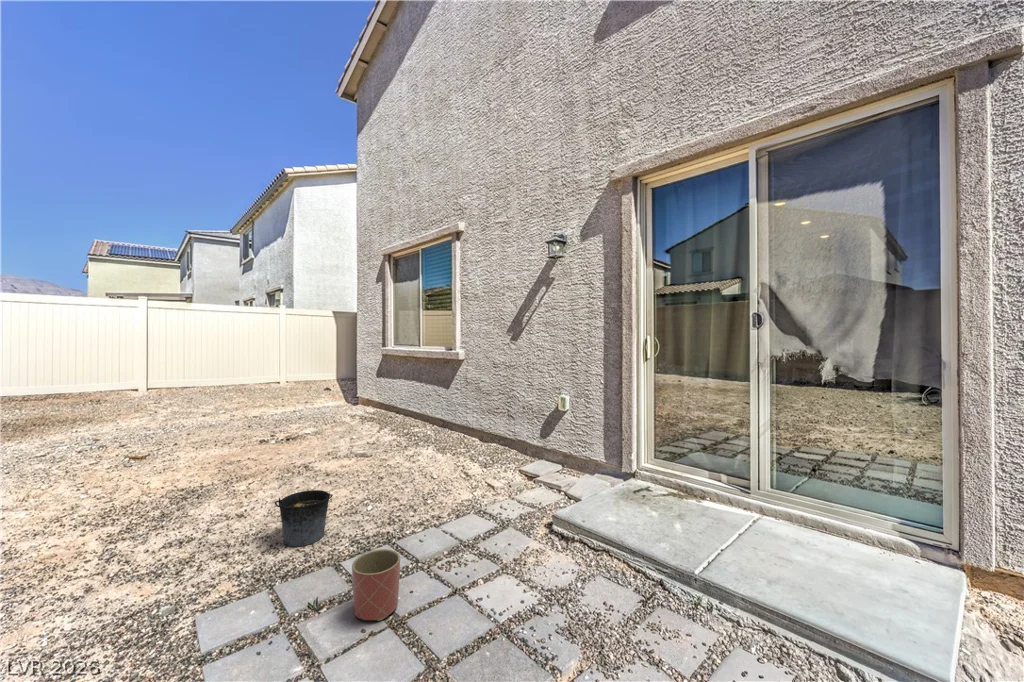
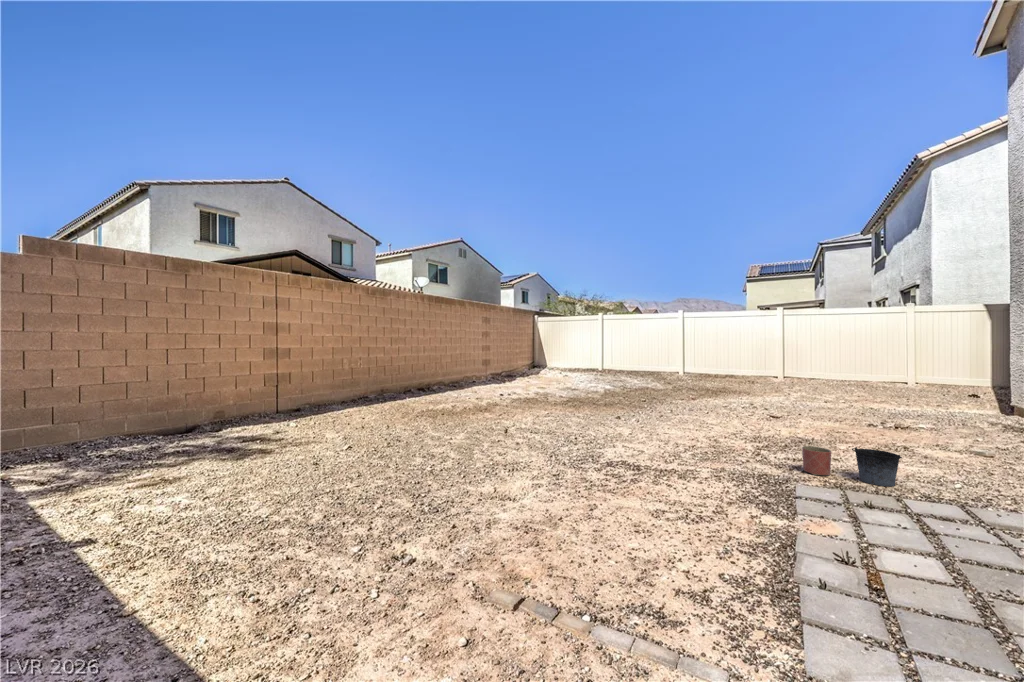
planter: present [352,549,400,621] -> present [802,446,831,475]

